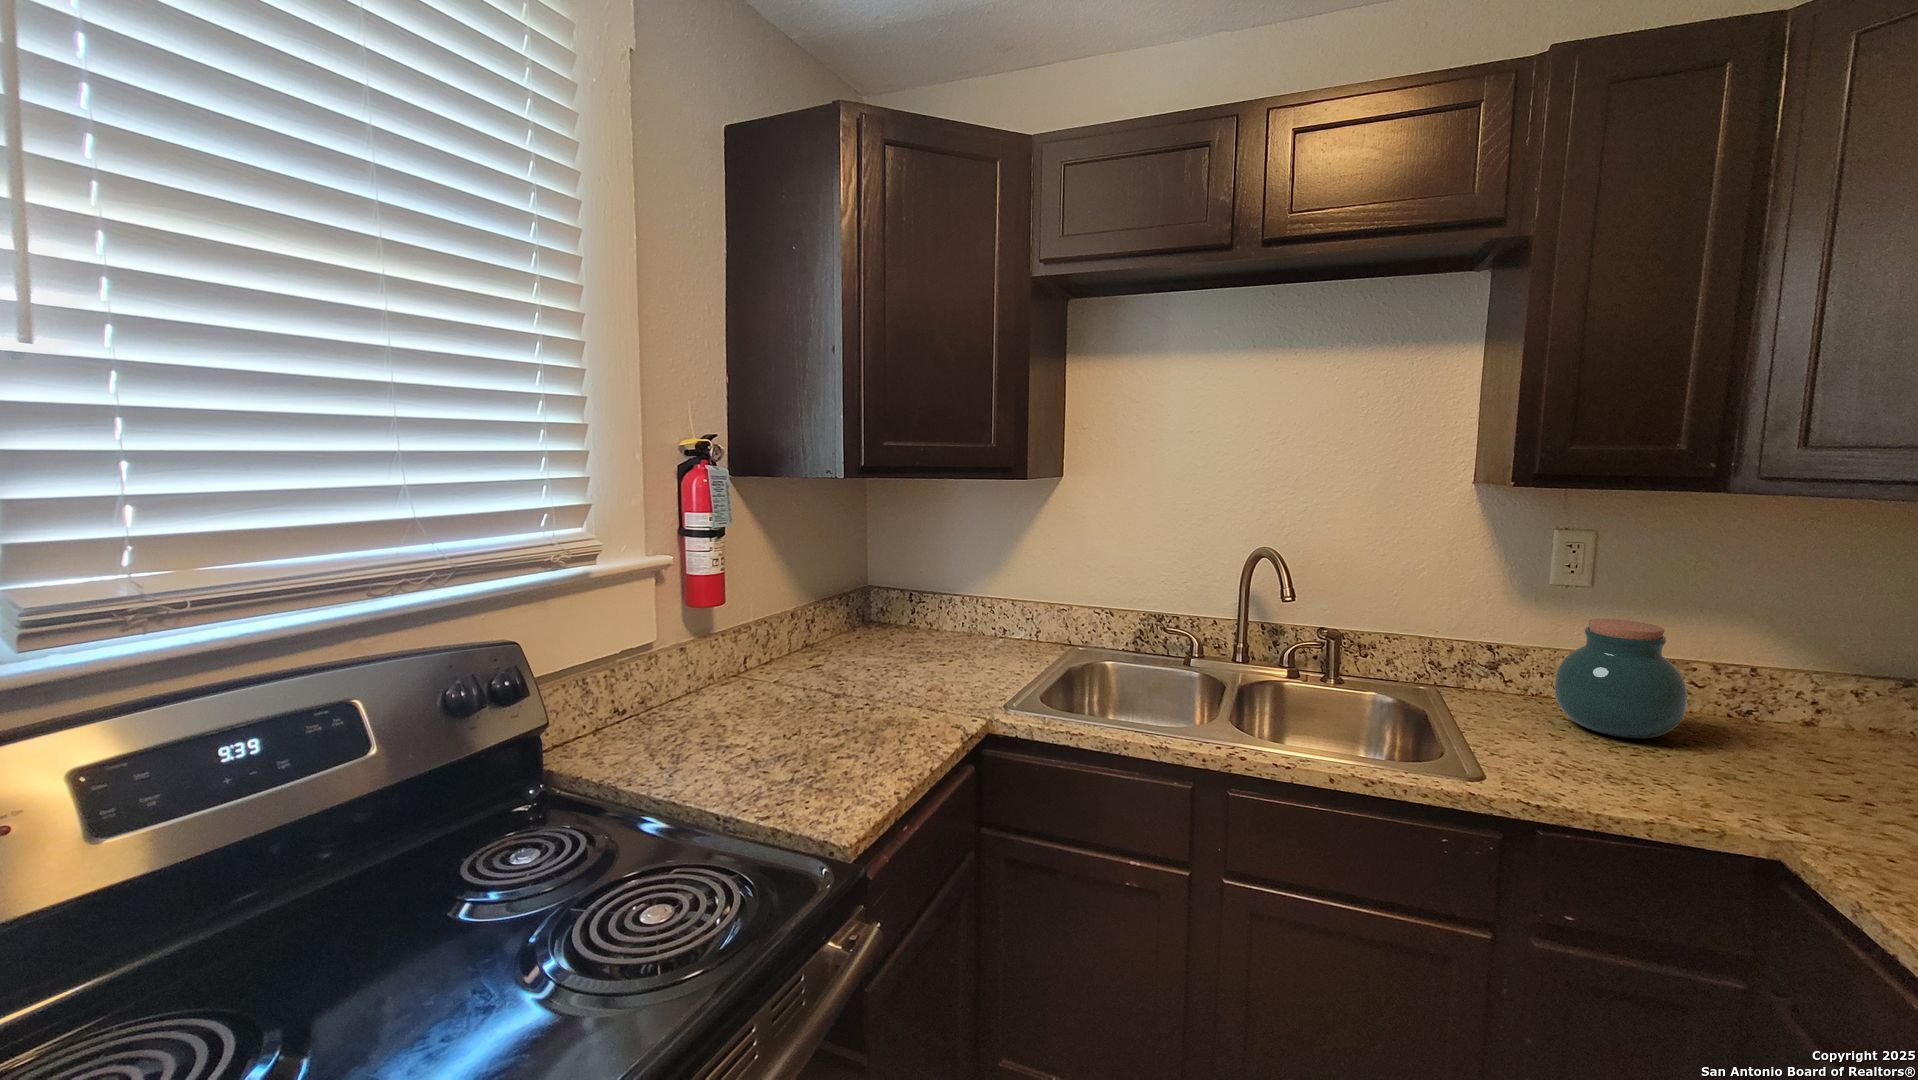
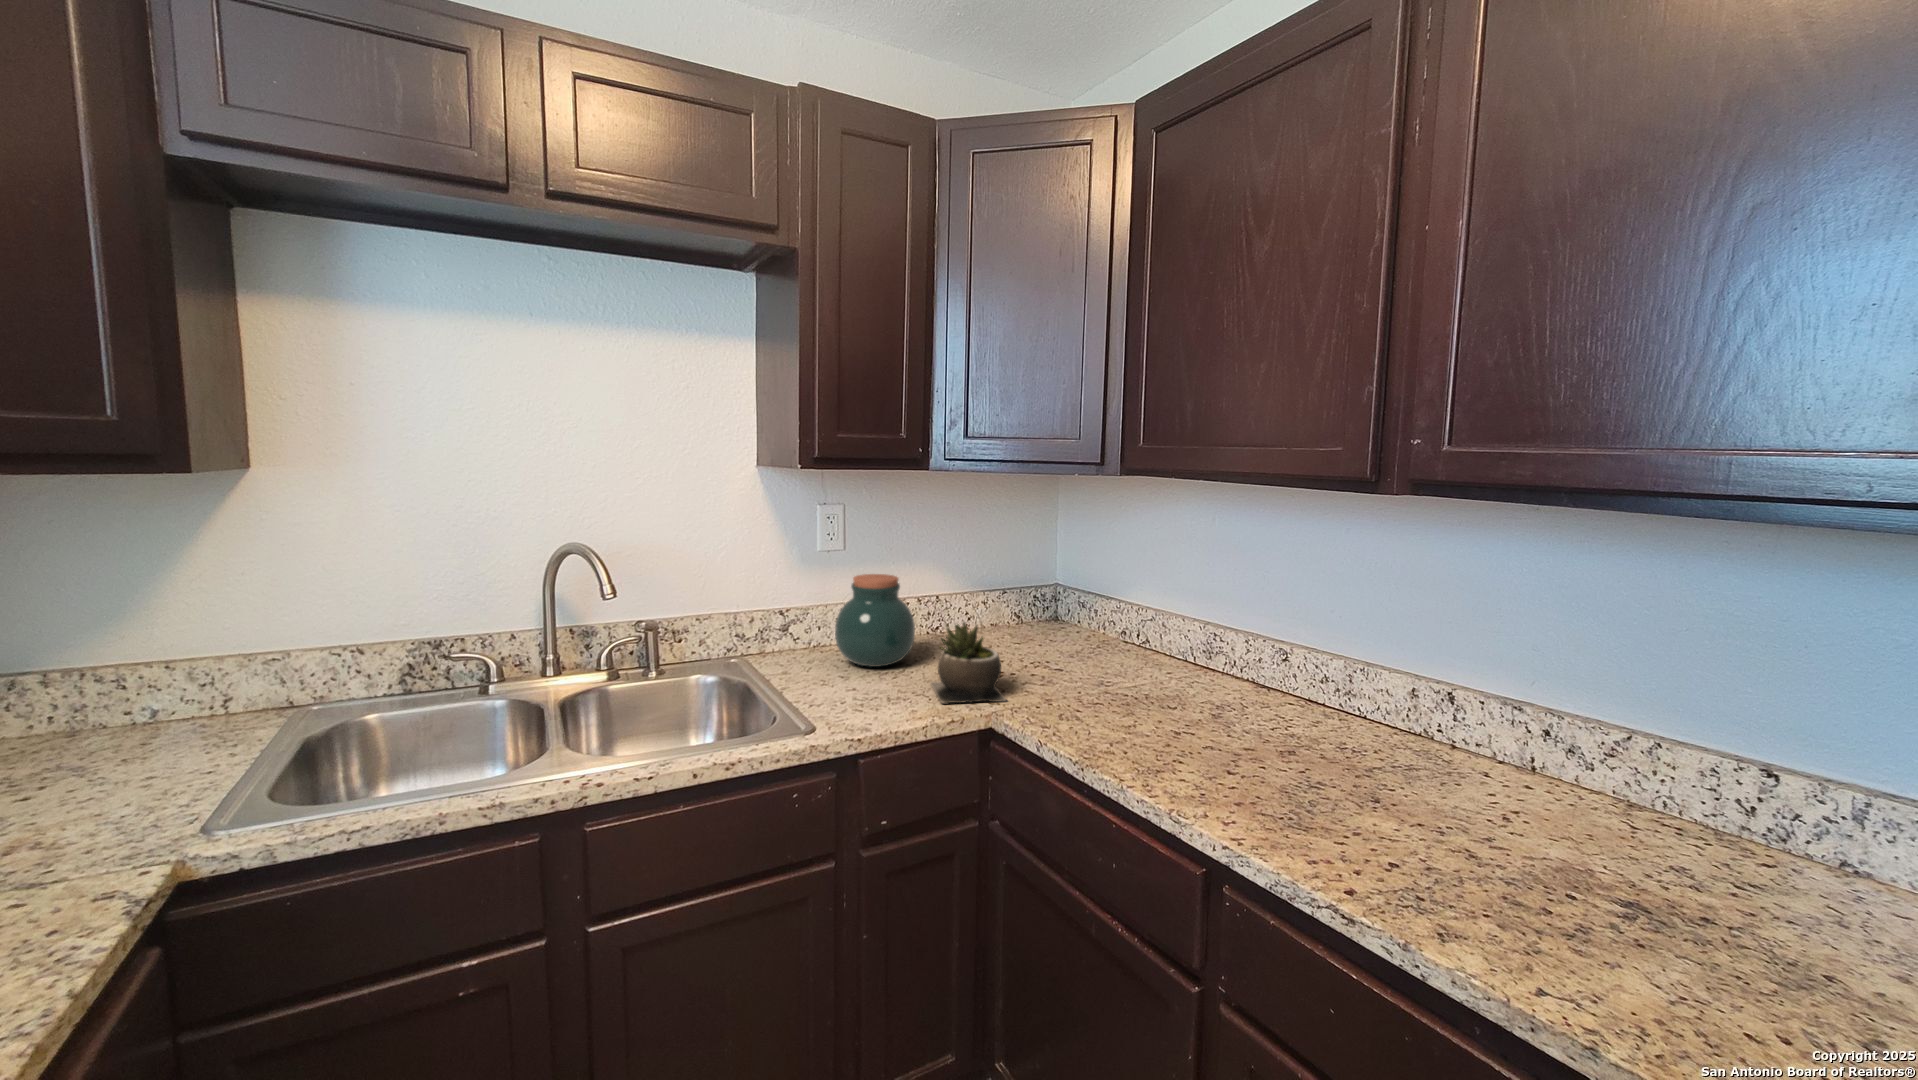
succulent plant: none [1692,701,1836,836] -> present [931,622,1007,703]

